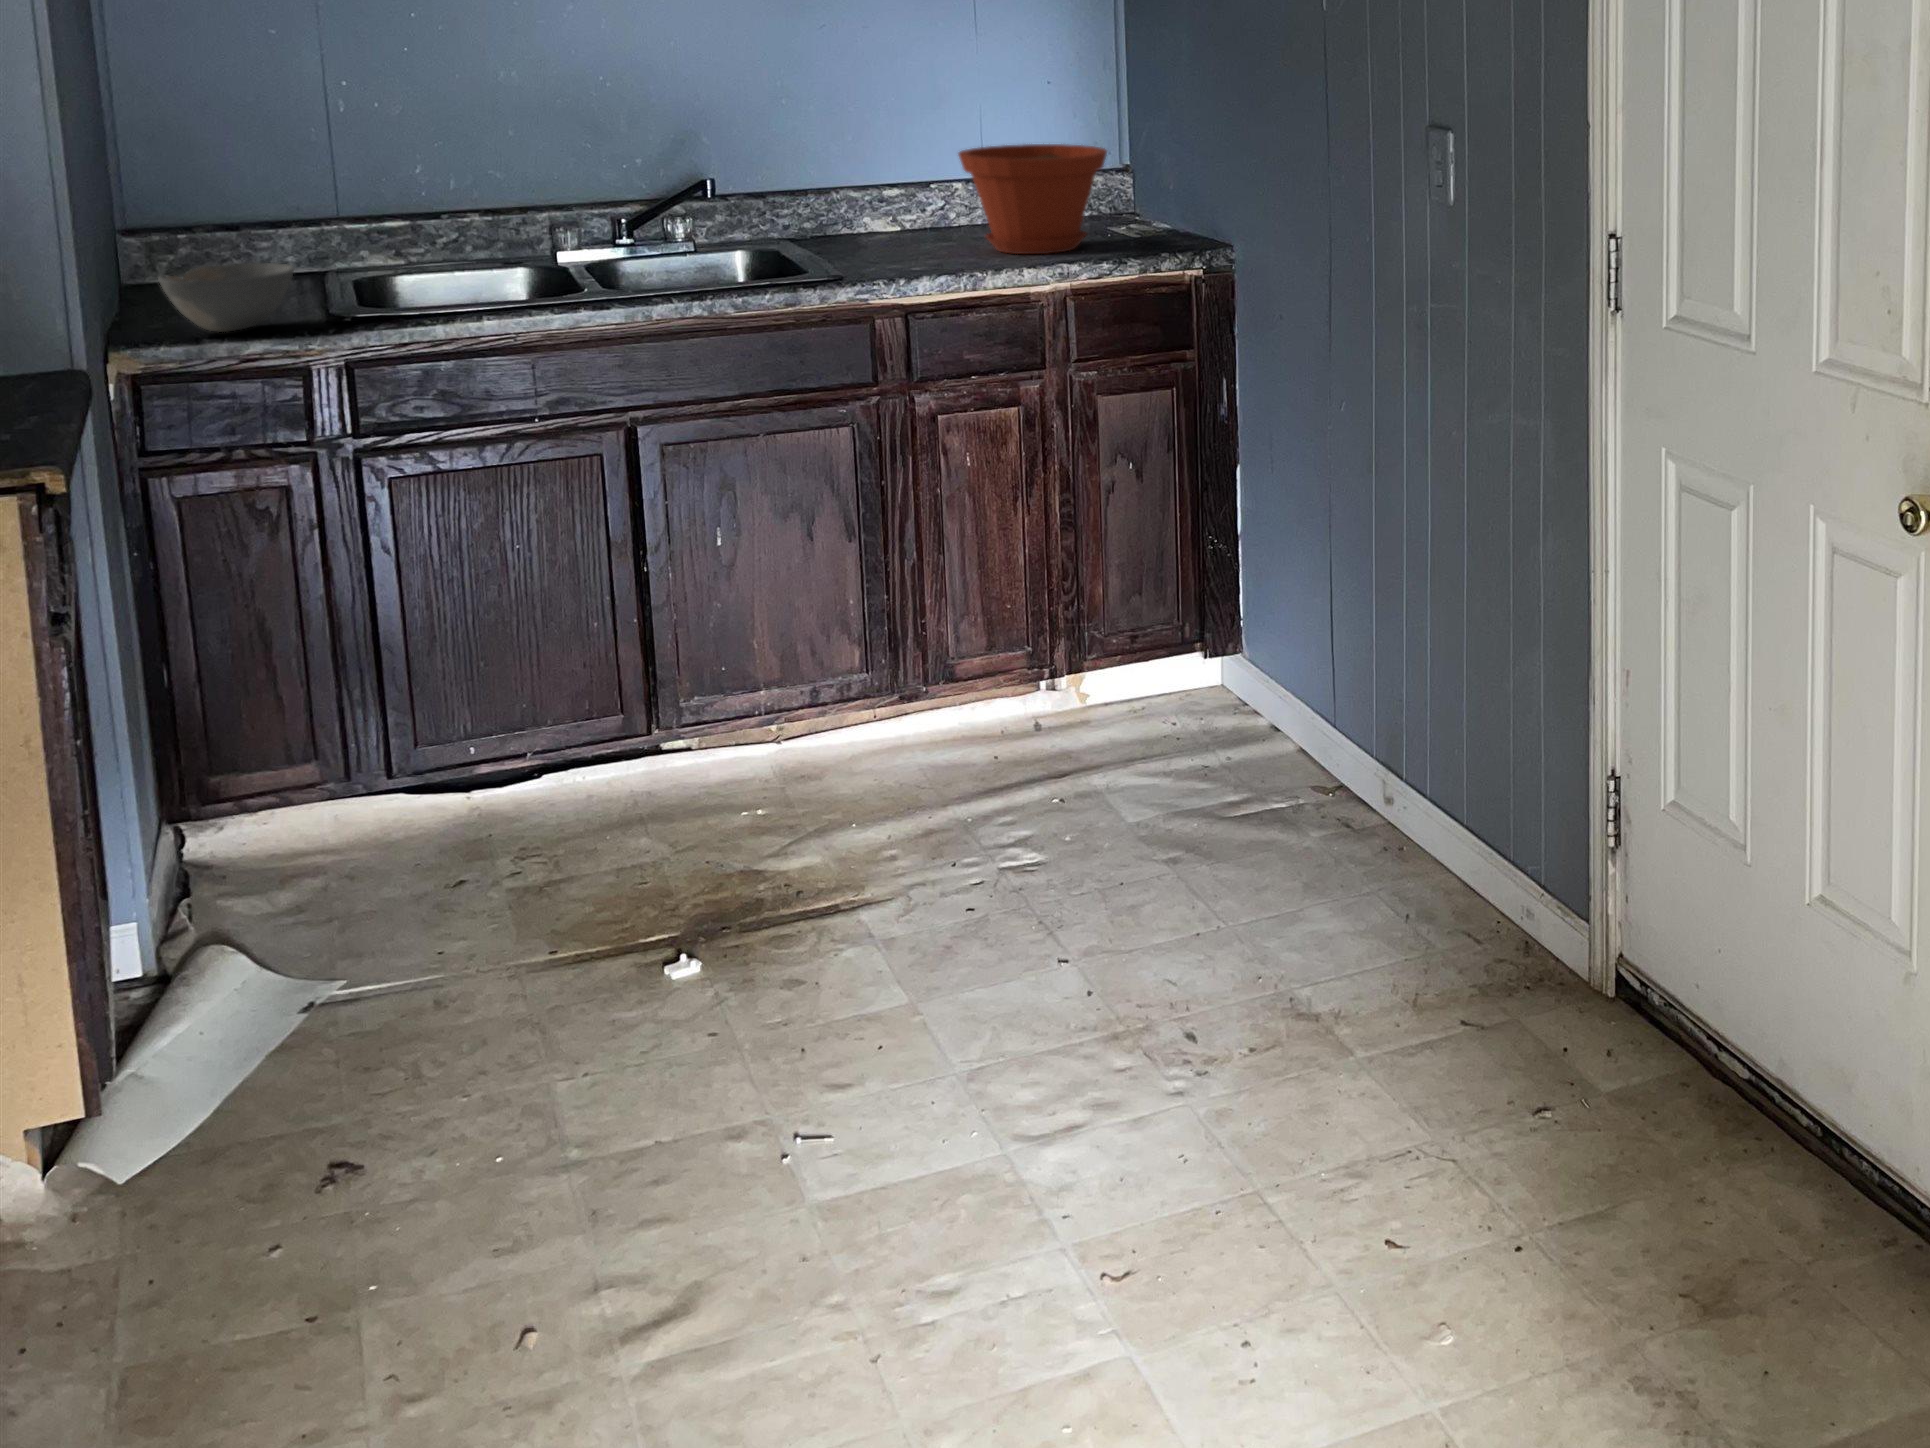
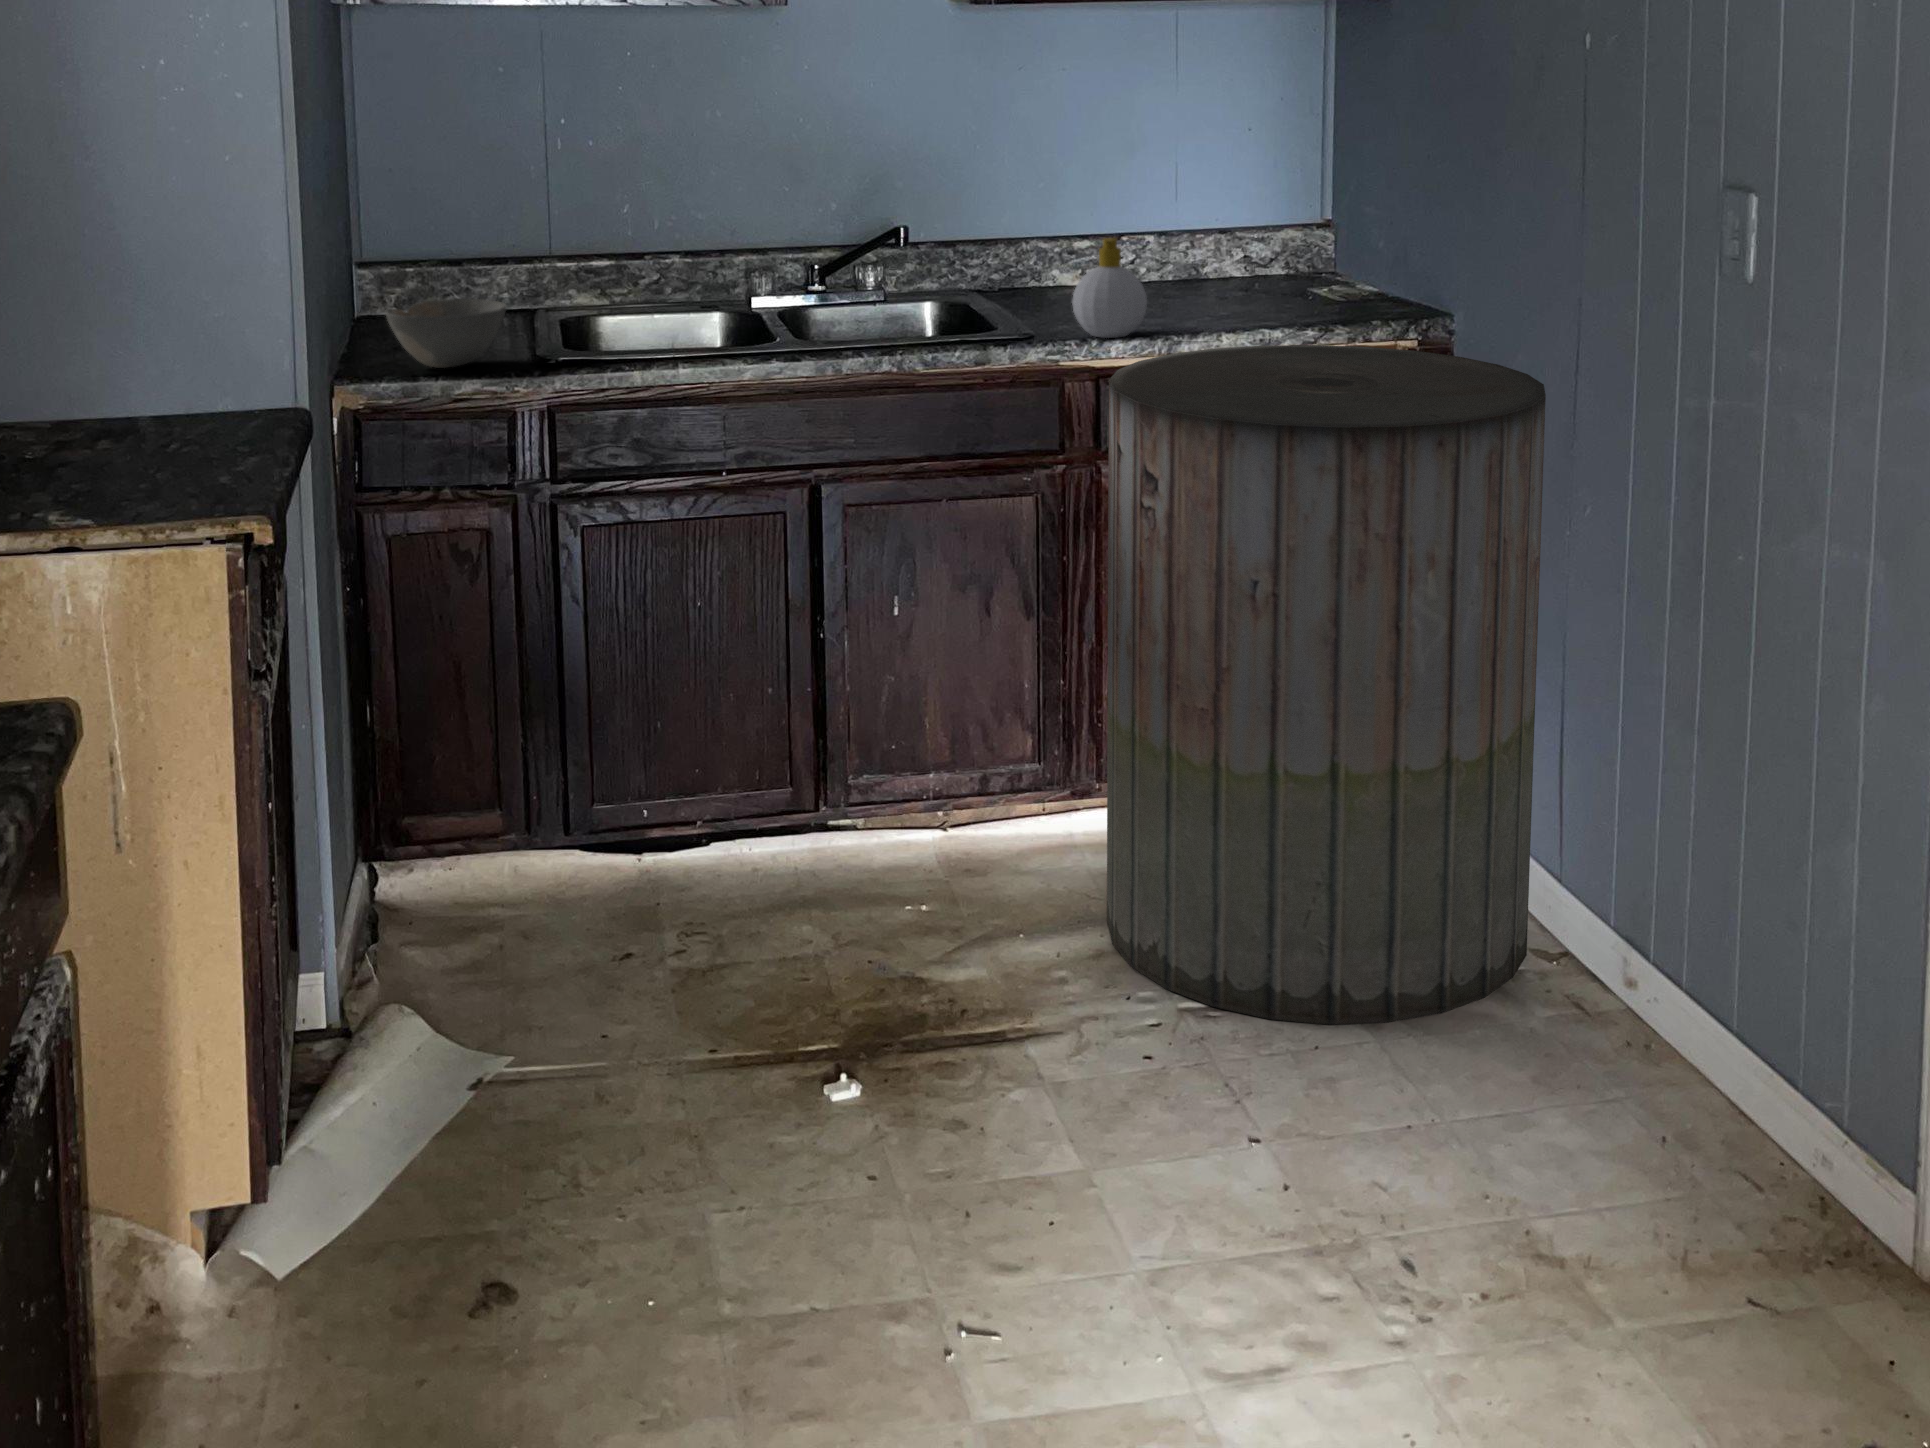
plant pot: present [958,144,1107,254] -> none [1155,196,1317,317]
soap bottle: none [879,185,951,276] -> present [1072,238,1147,338]
trash can: none [911,275,1307,864] -> present [1107,345,1546,1025]

